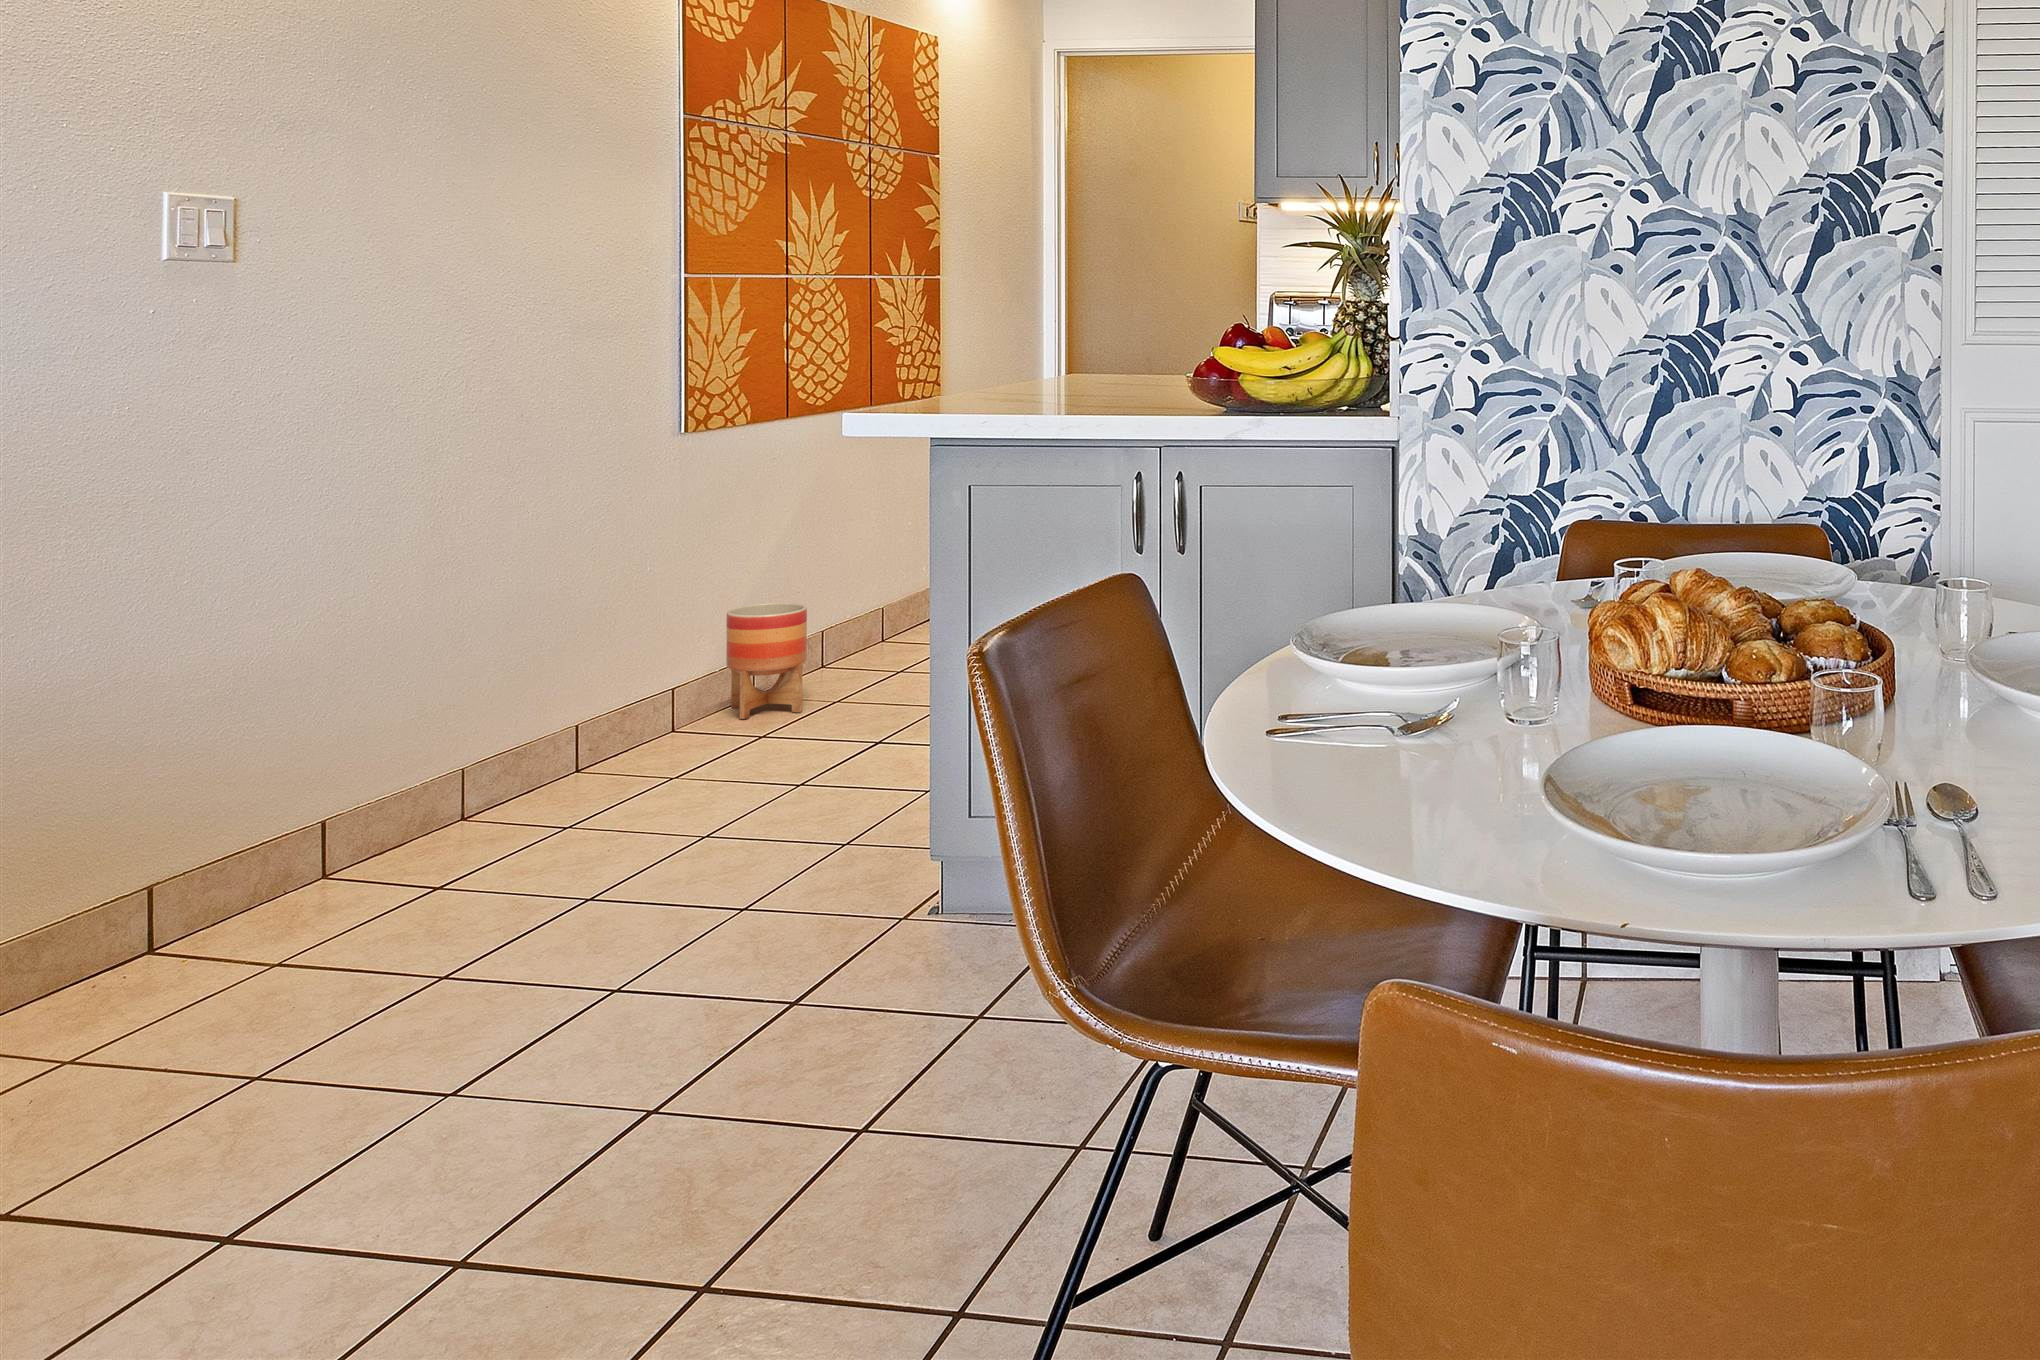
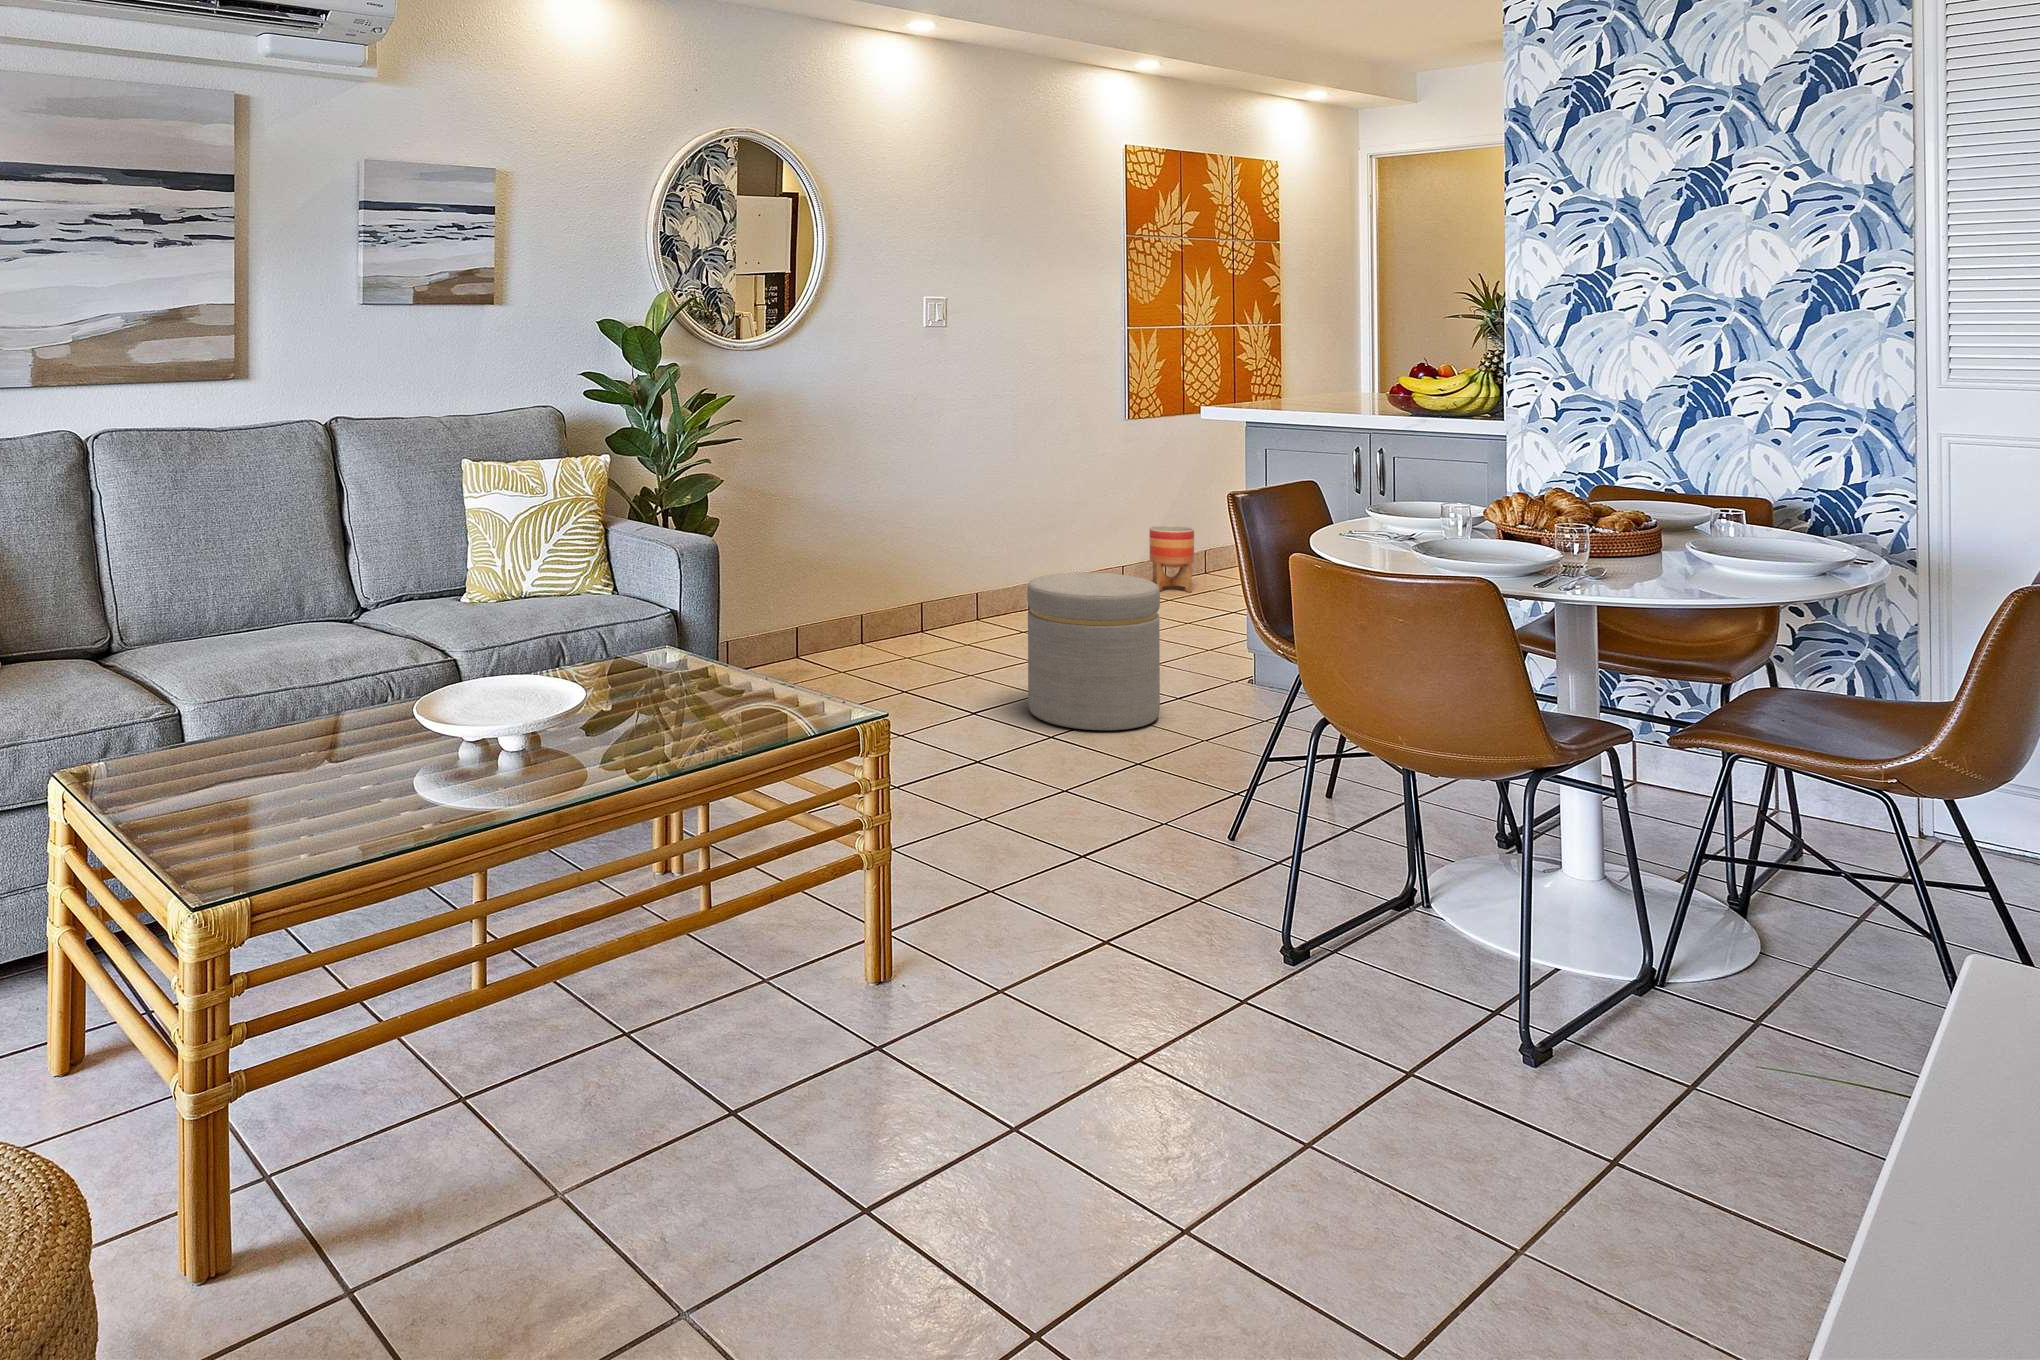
ottoman: none [444,753,773,1142] -> present [1027,572,1160,730]

